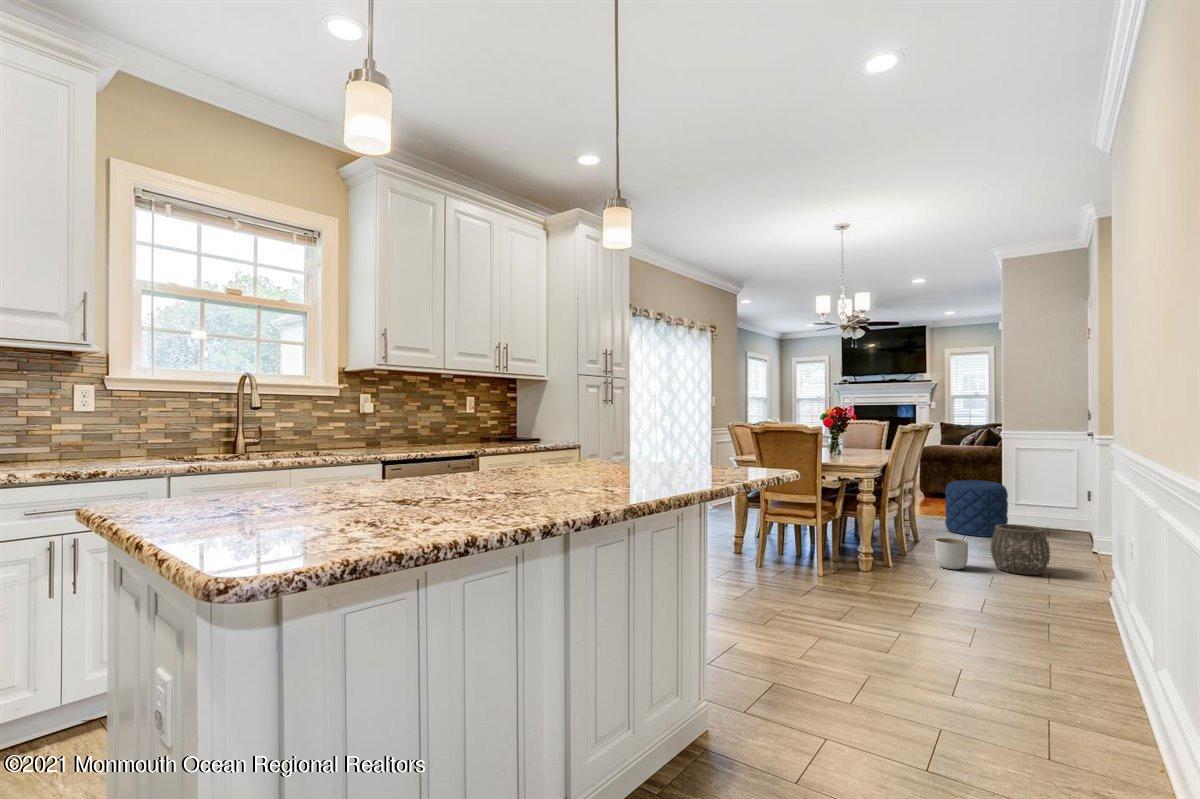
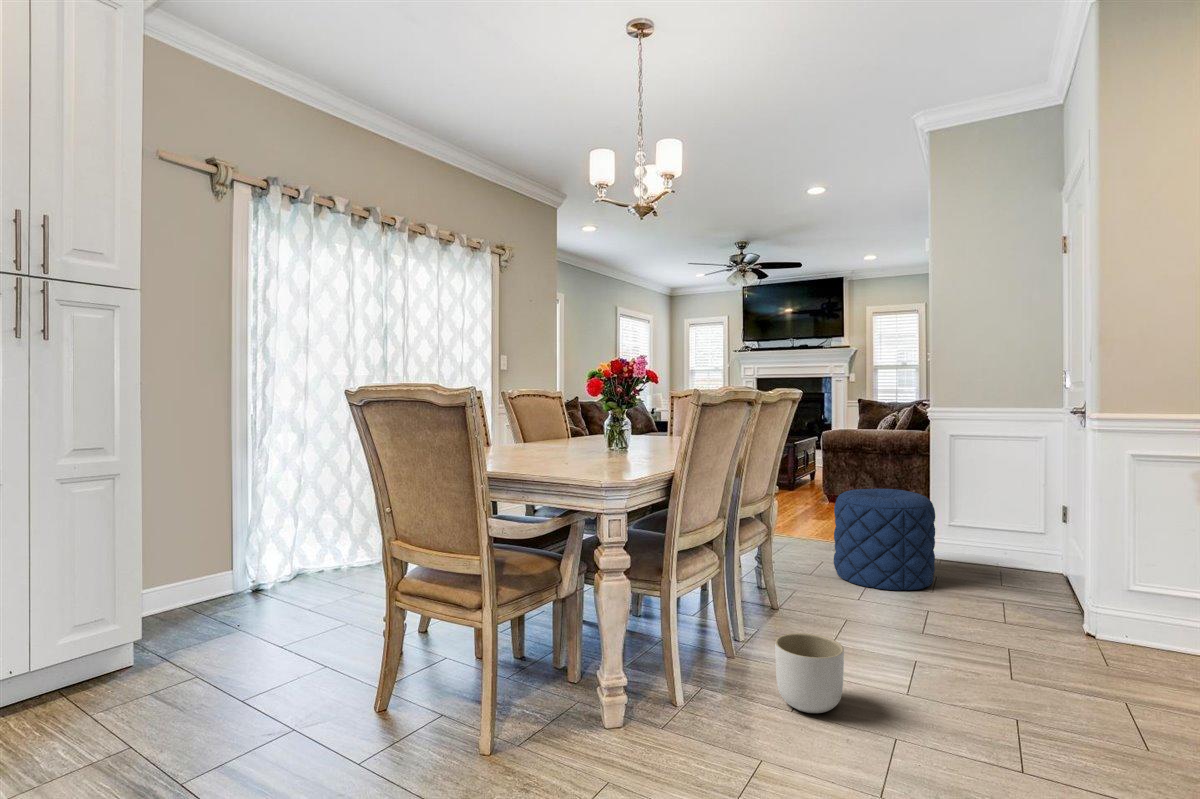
woven basket: present [991,524,1050,575] -> none [892,602,1022,733]

